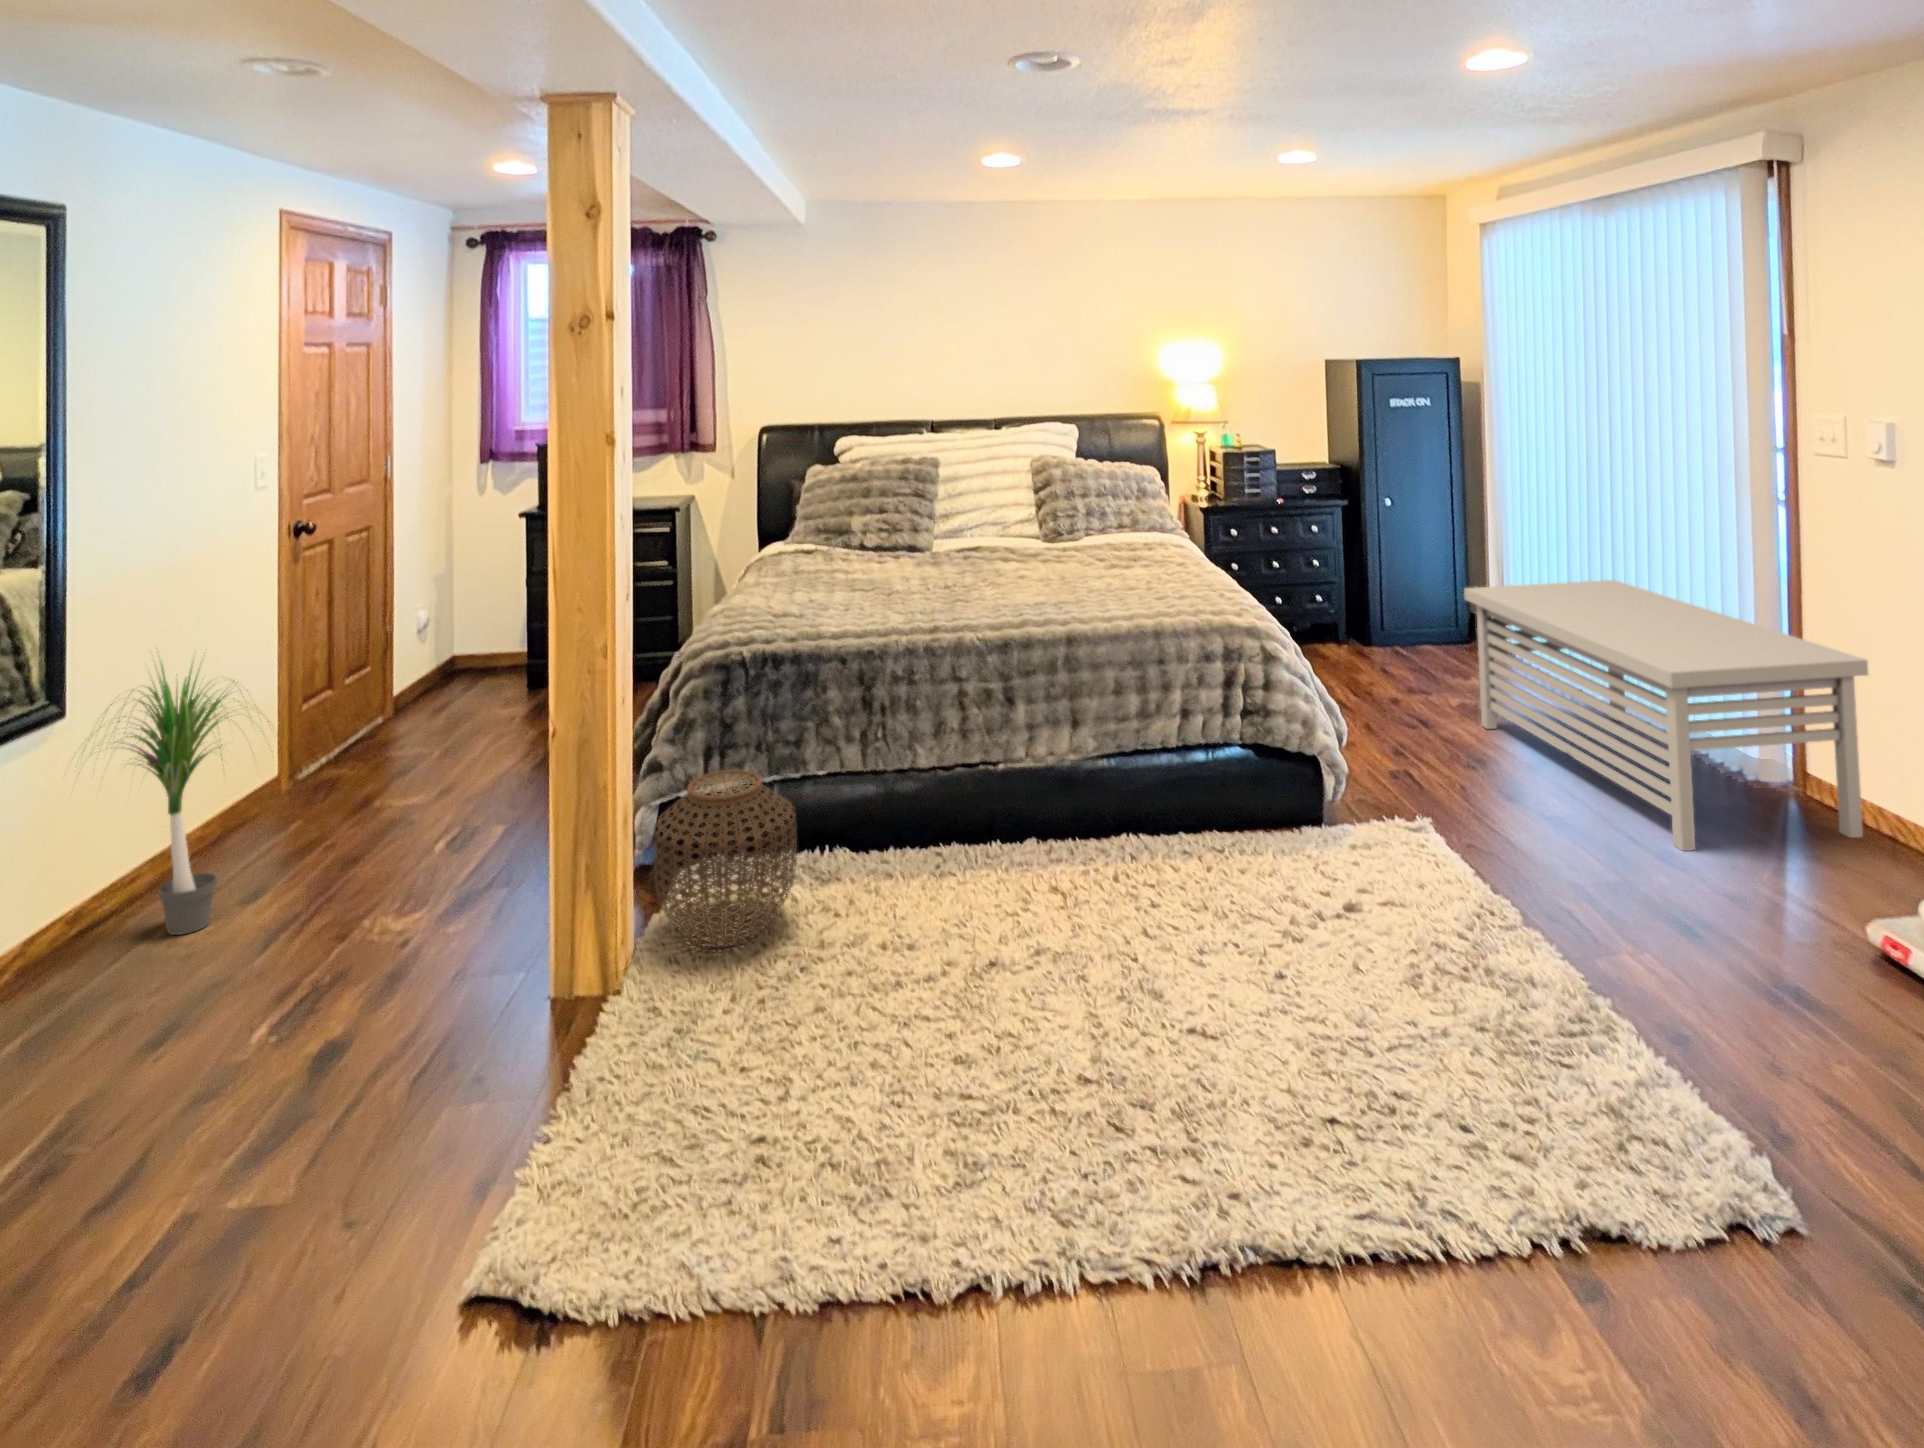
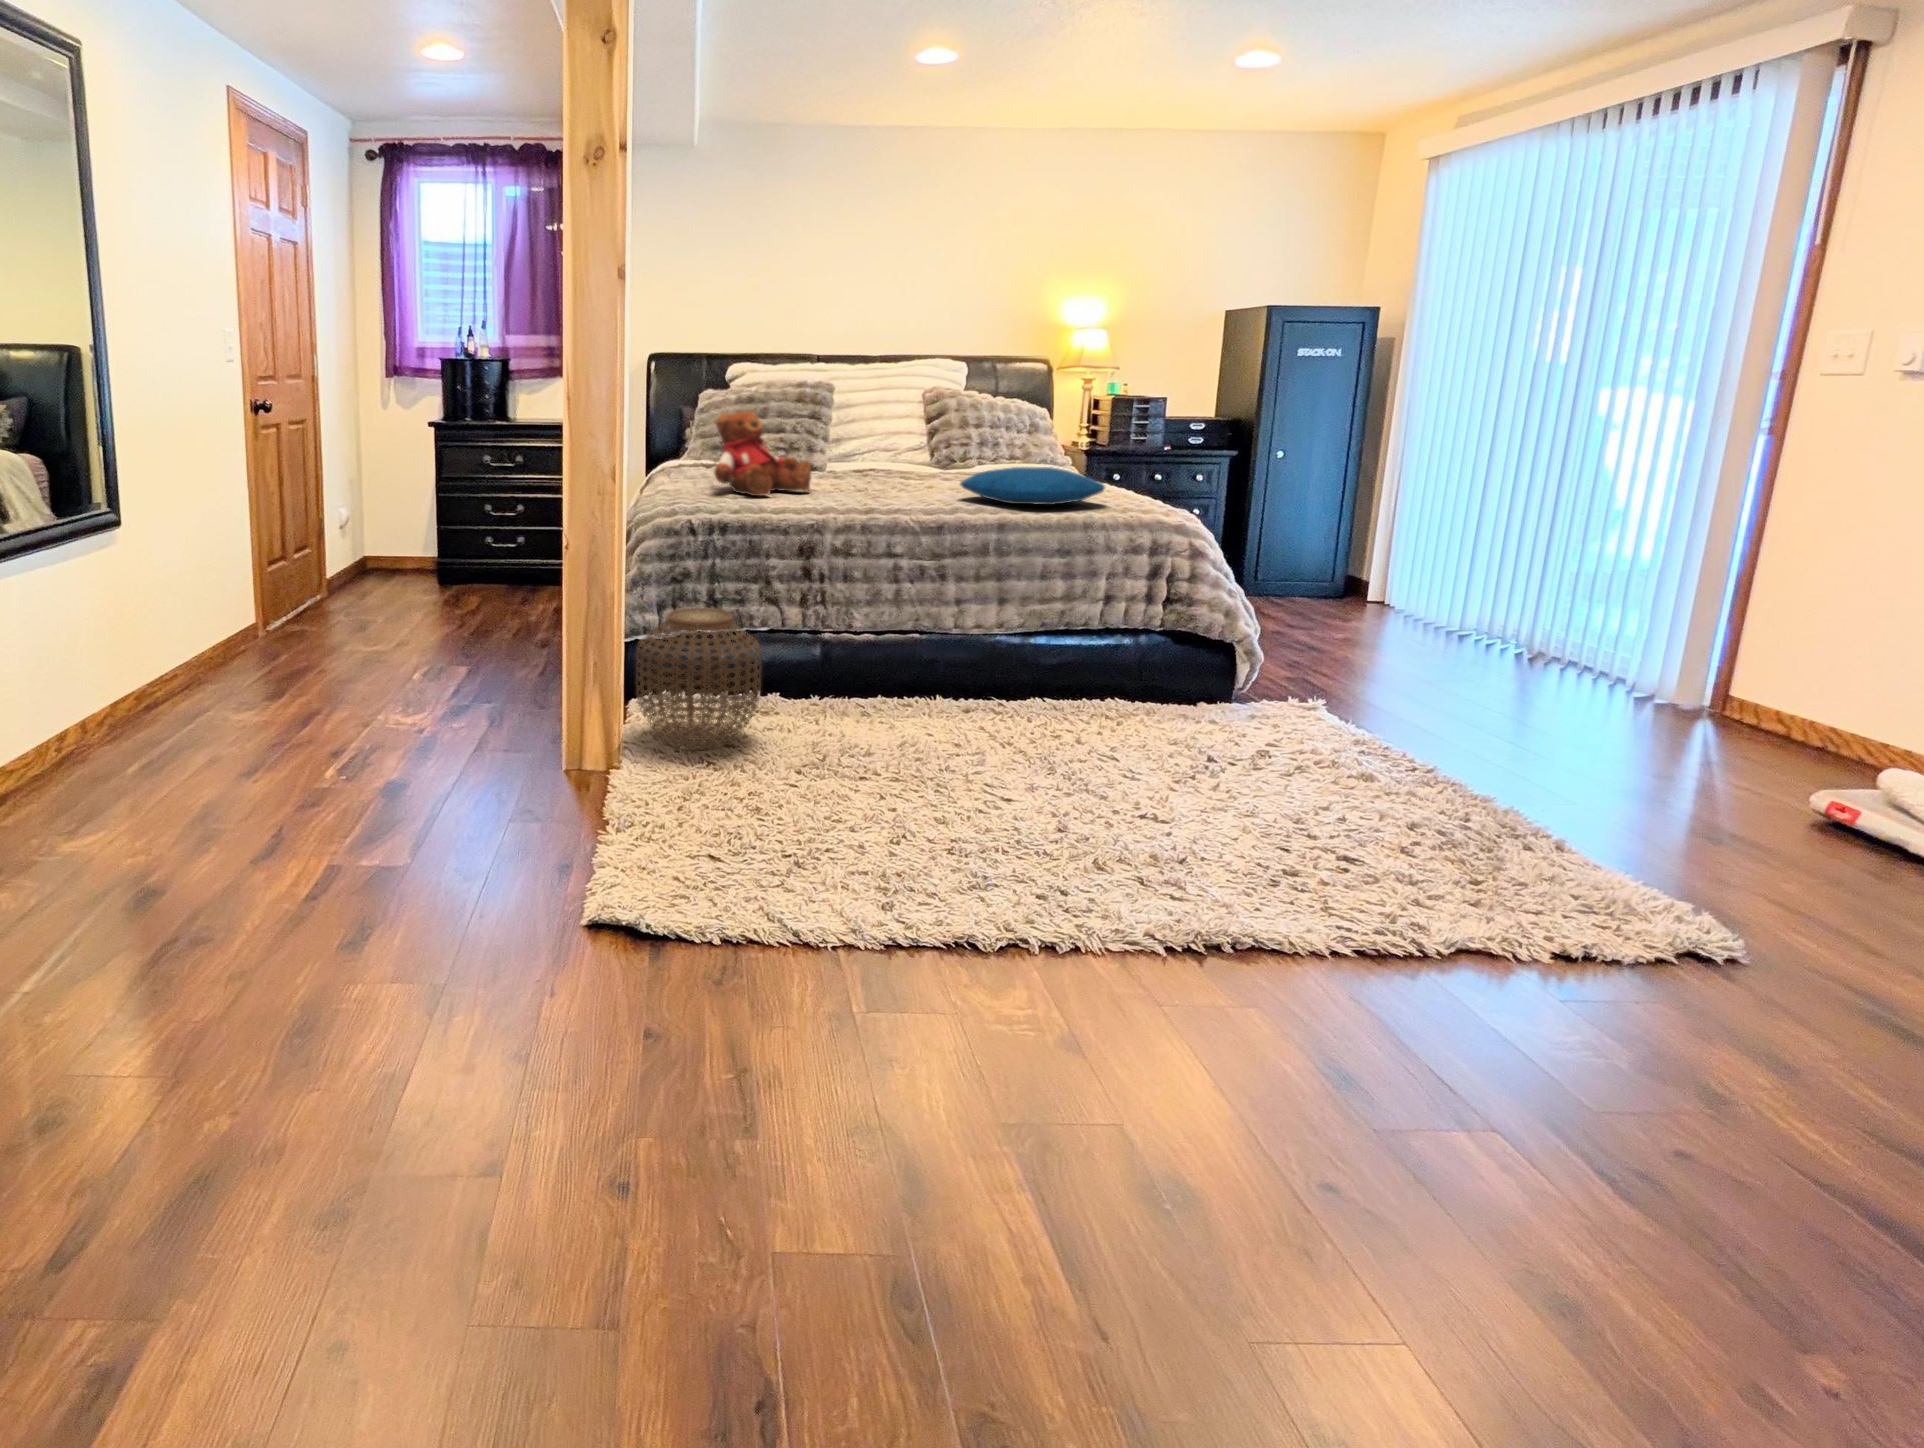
teddy bear: none [784,513,891,610] -> present [714,411,812,496]
pillow: none [1036,564,1179,608] -> present [960,467,1105,505]
storage bench: present [1464,580,1868,851] -> none [1375,521,1836,745]
potted plant: present [79,652,269,935] -> none [124,469,298,716]

